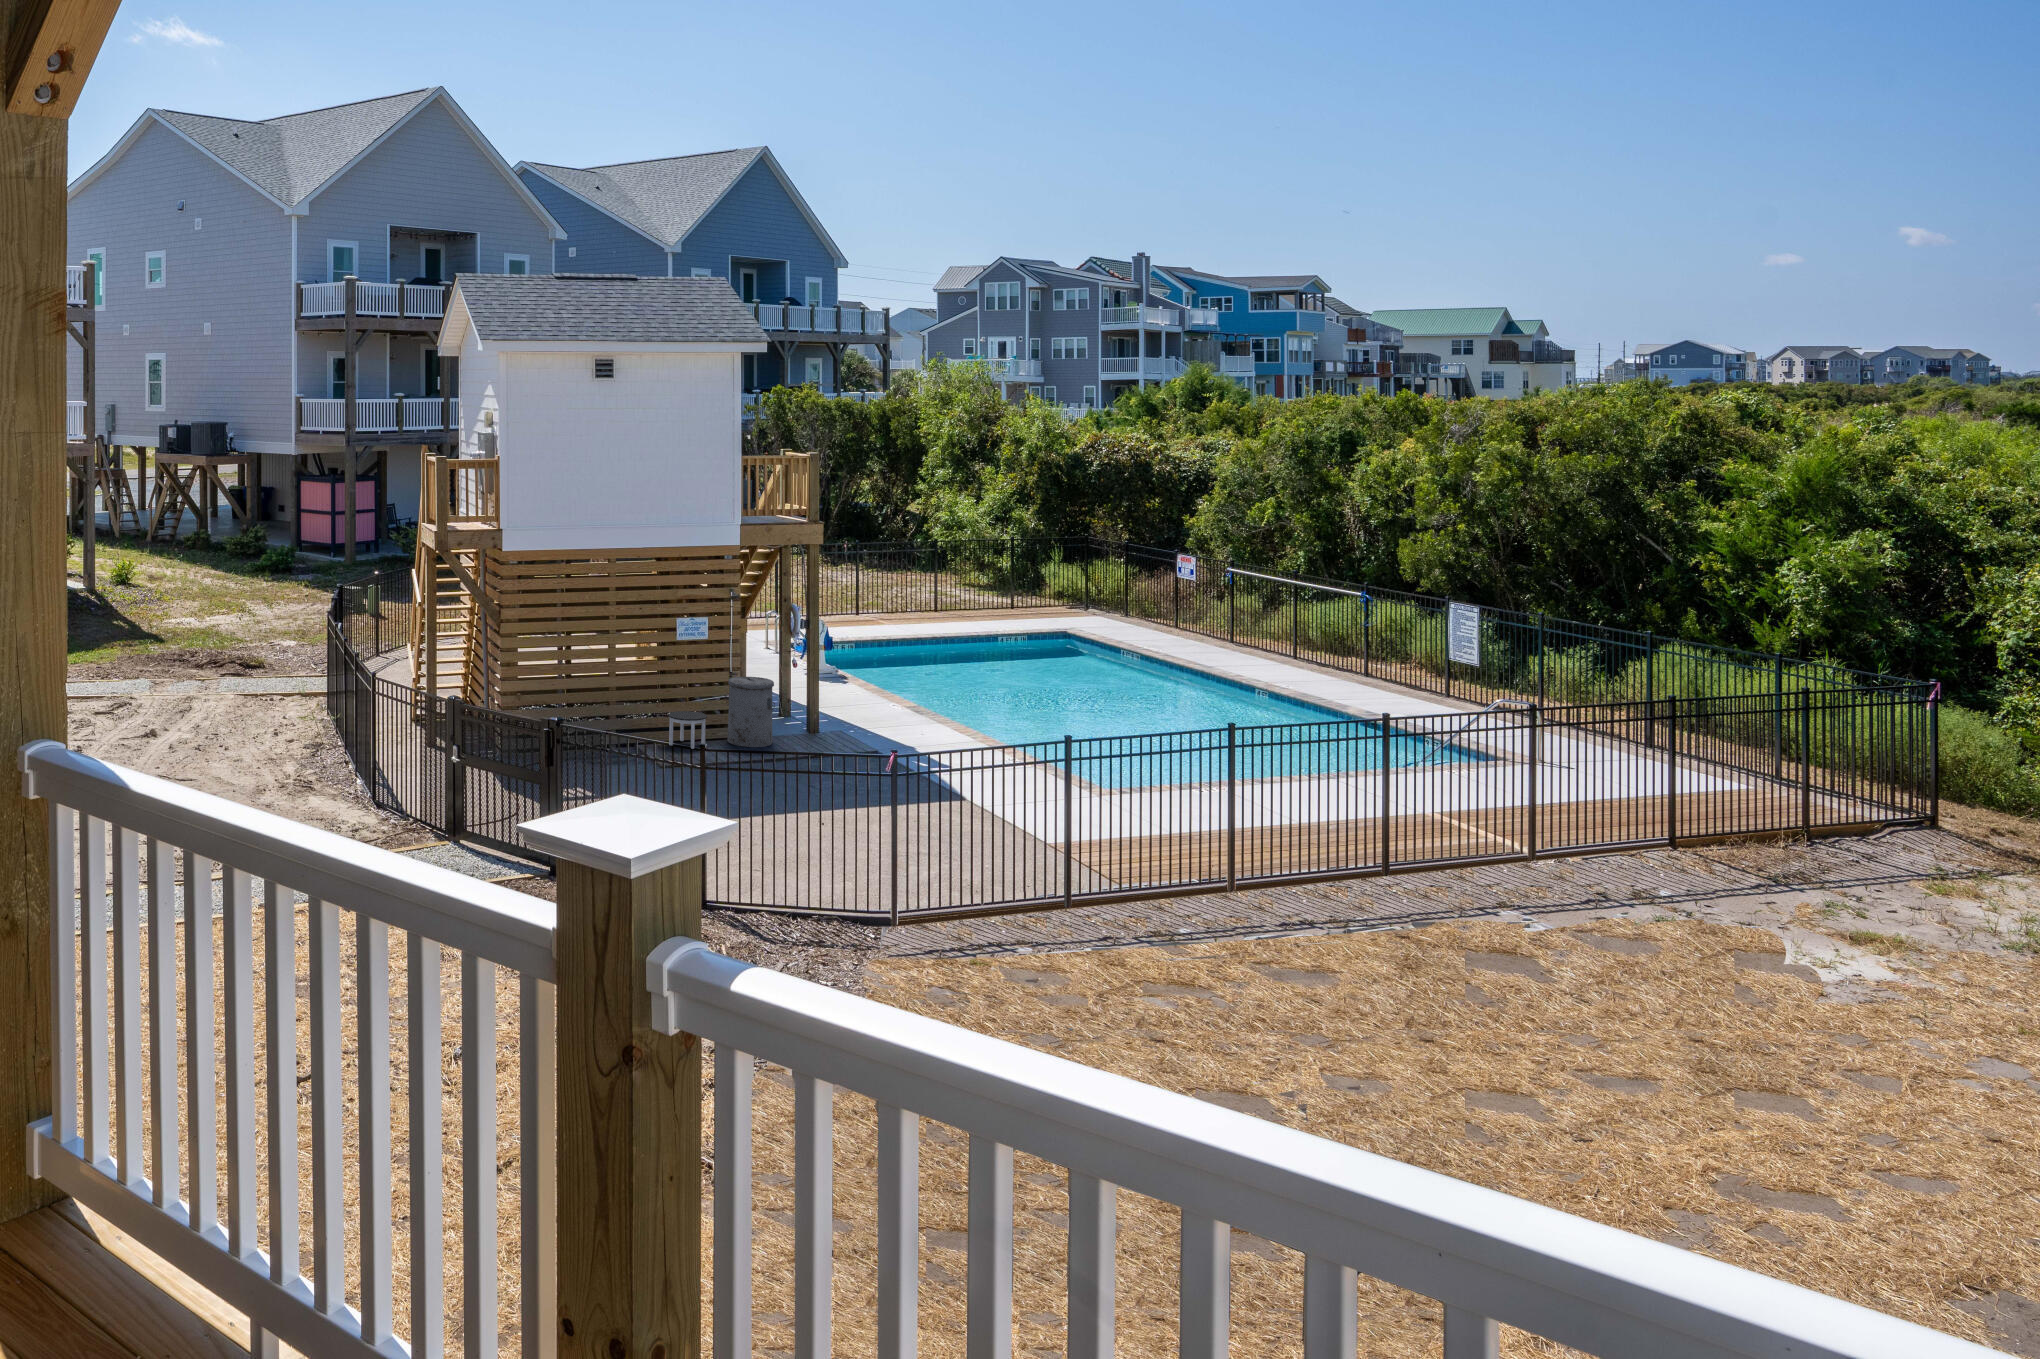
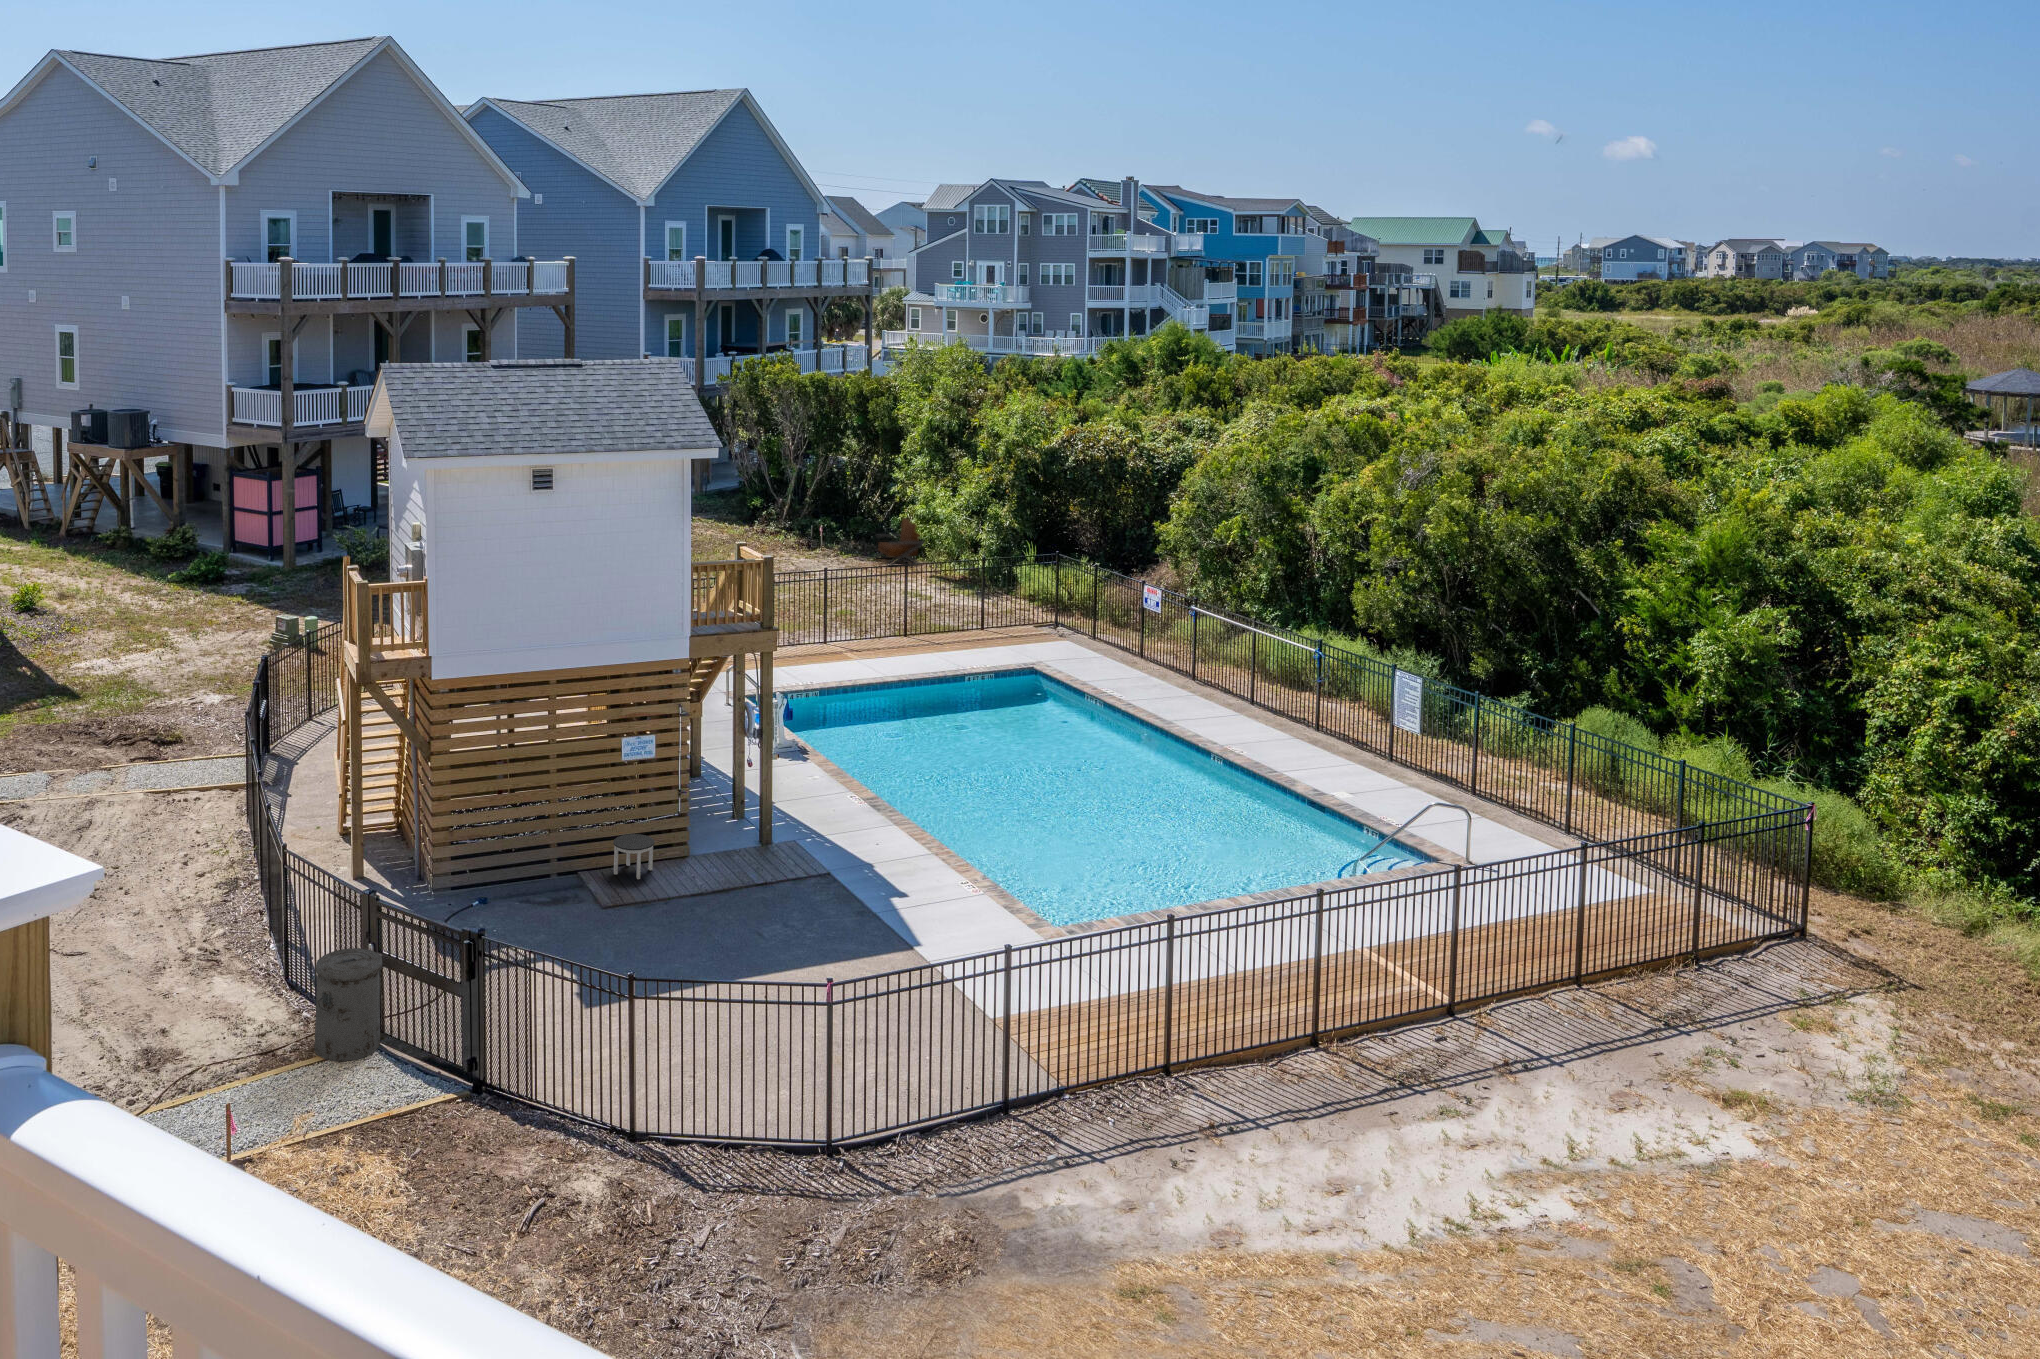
lounge chair: none [899,527,950,572] -> present [876,518,924,566]
trash can: present [726,677,775,747] -> present [314,948,382,1061]

